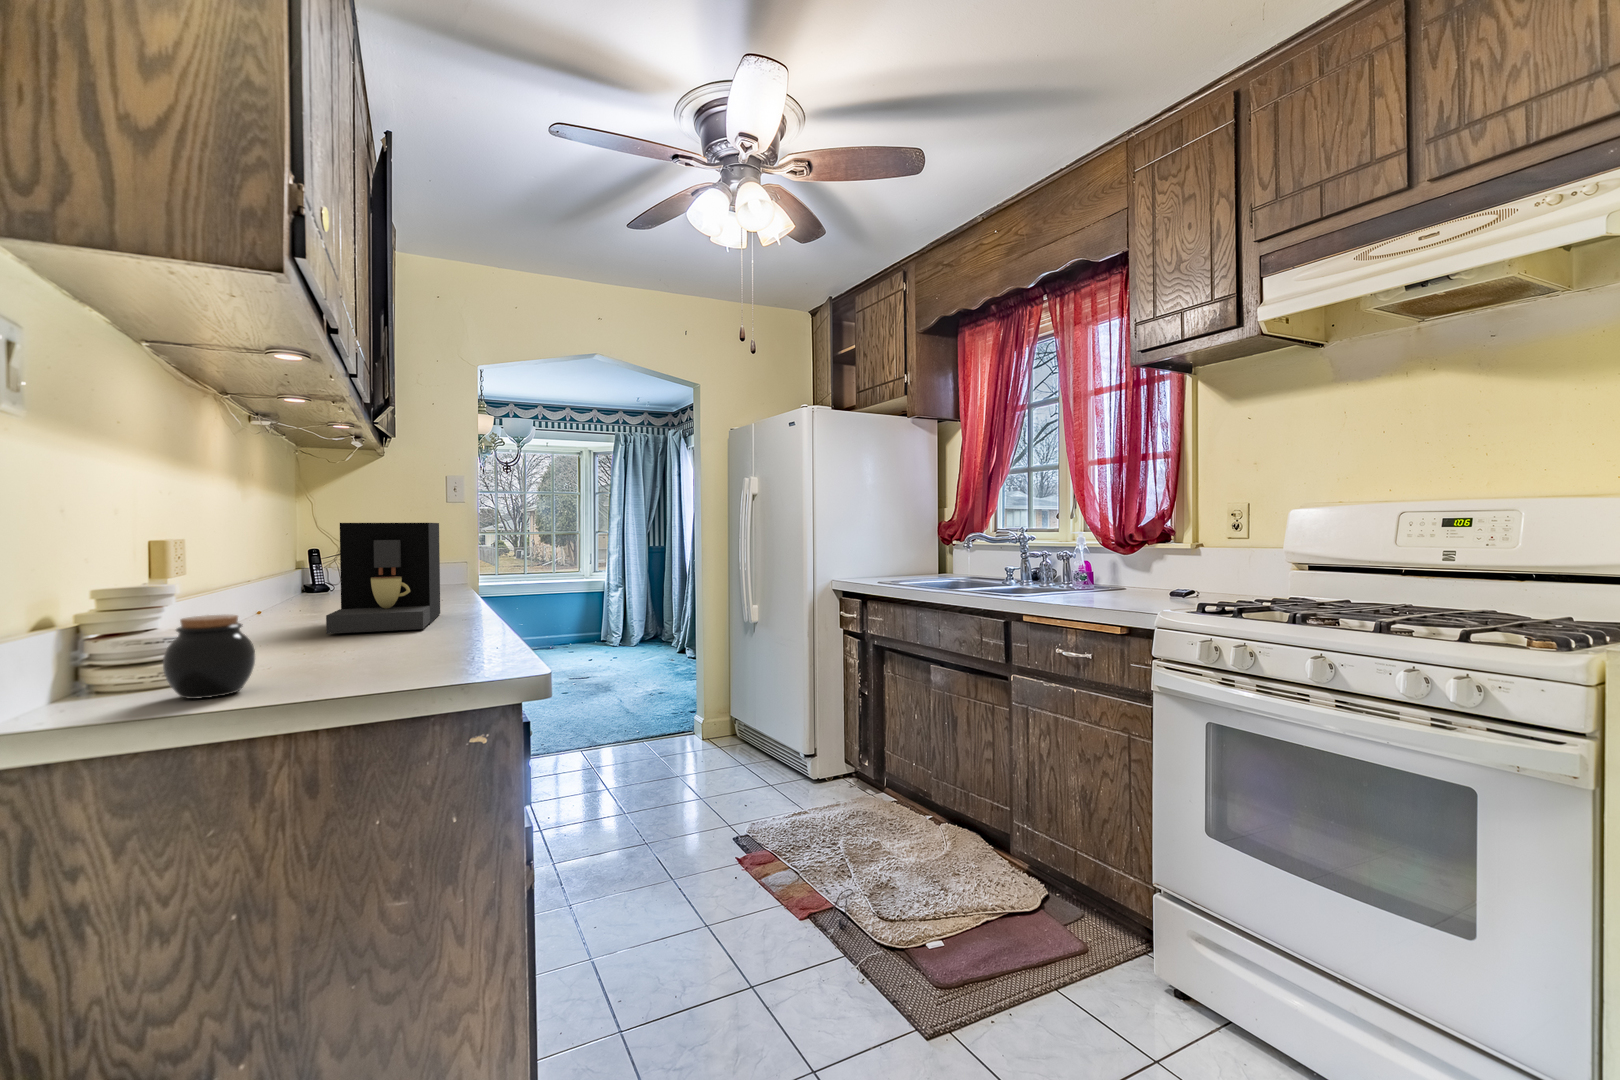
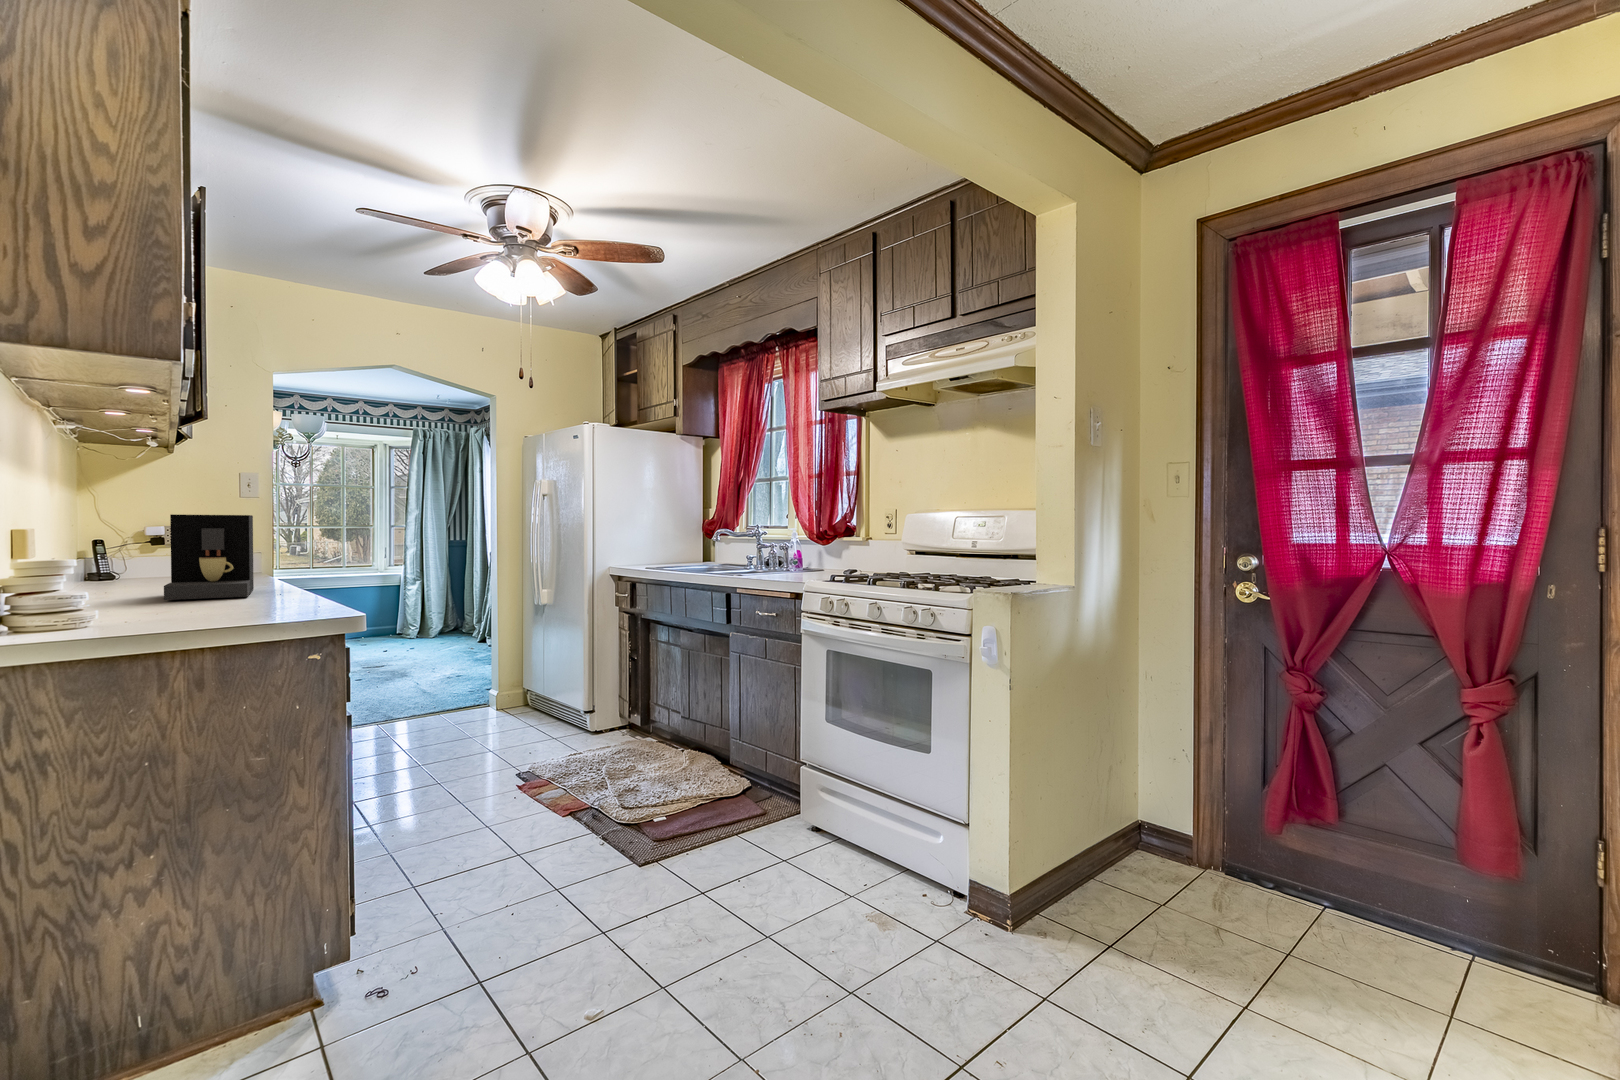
jar: present [163,615,255,699] -> none [88,574,151,626]

